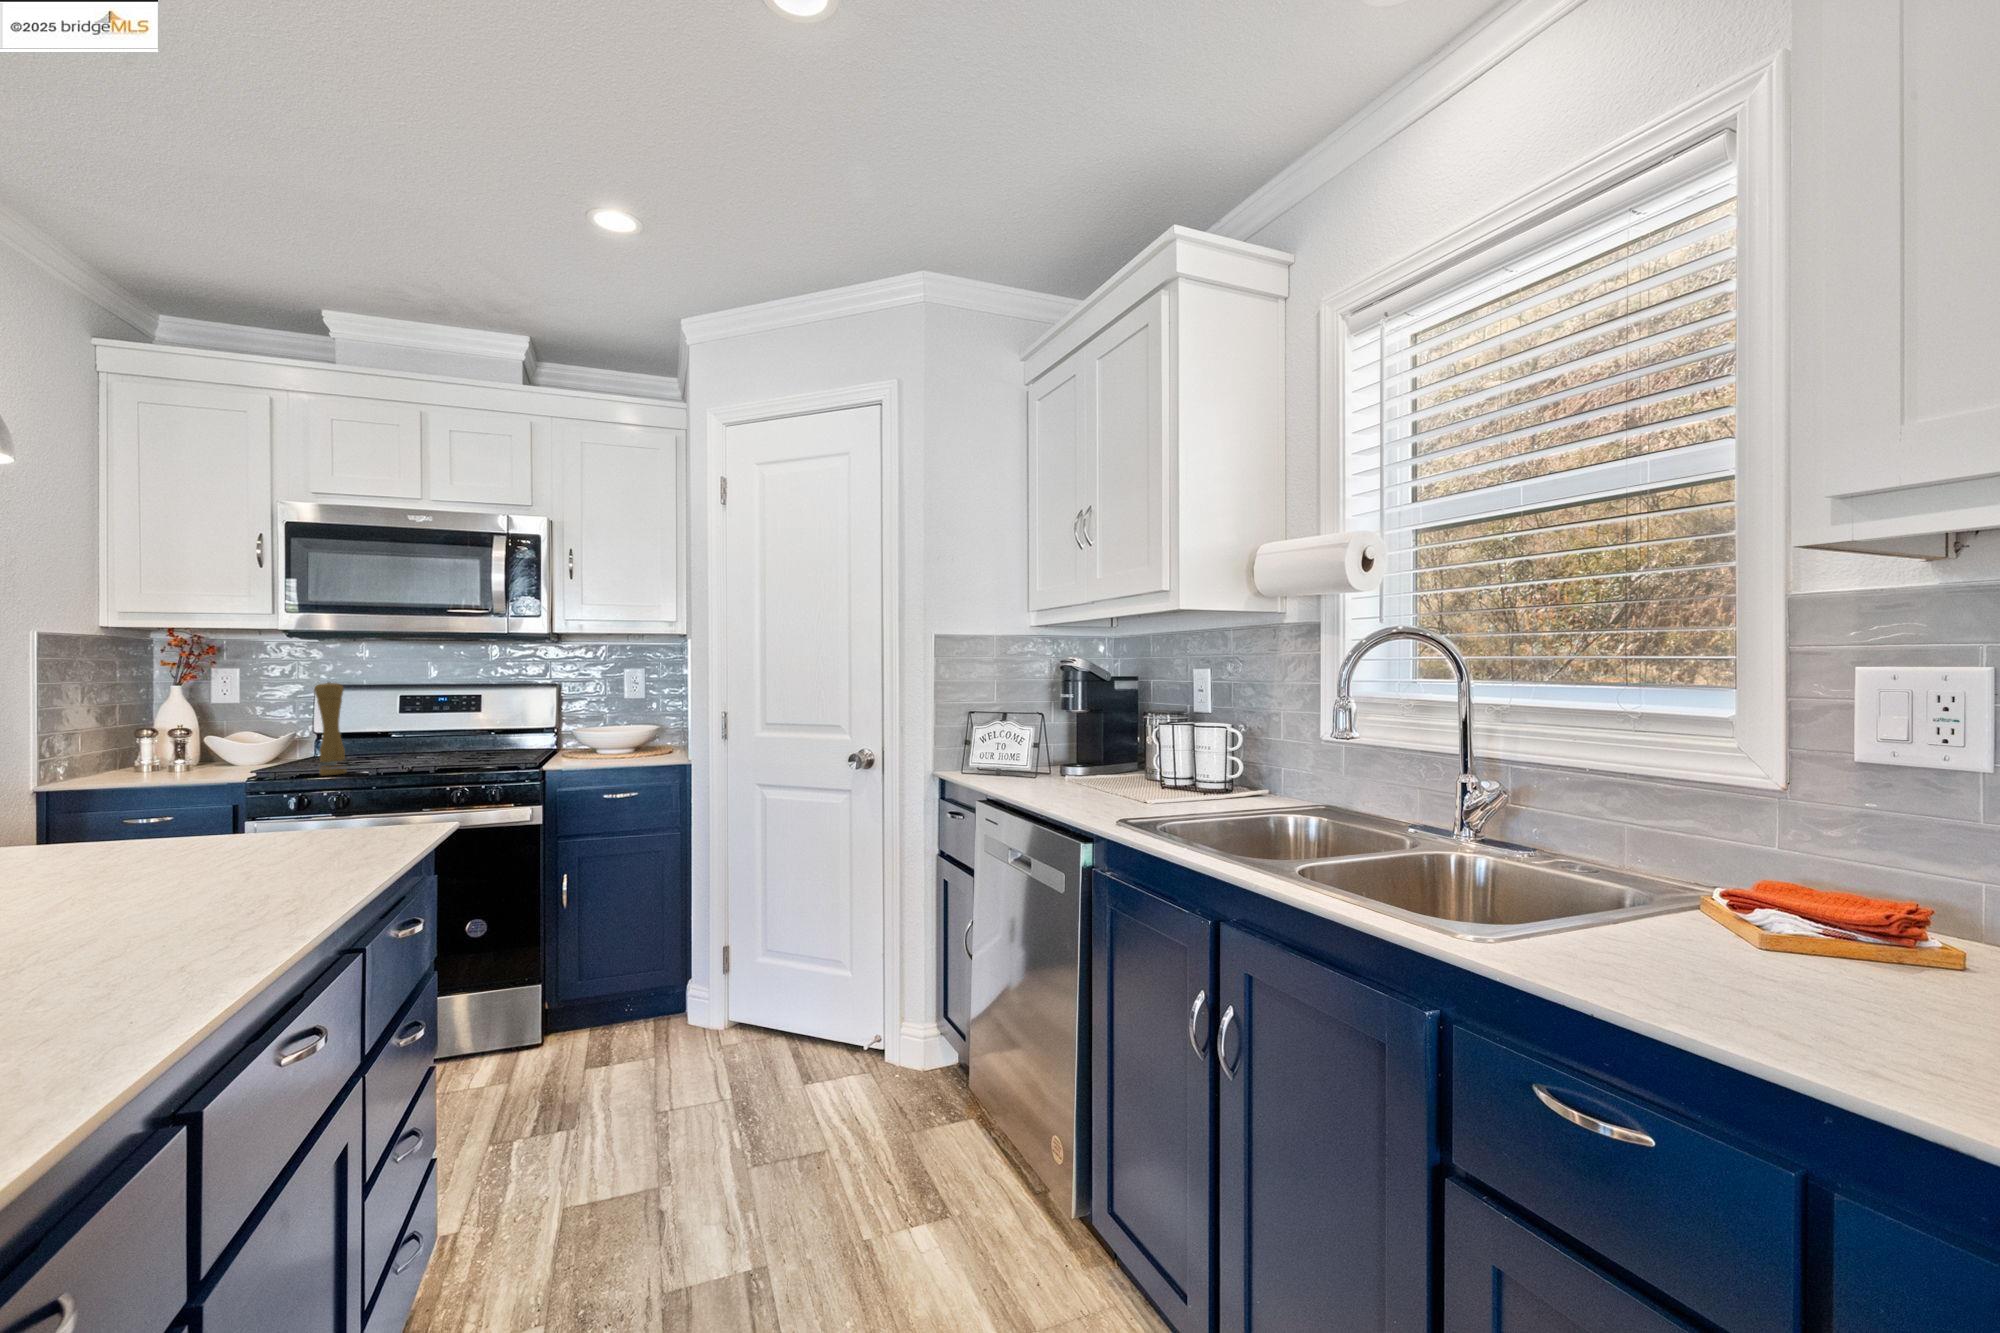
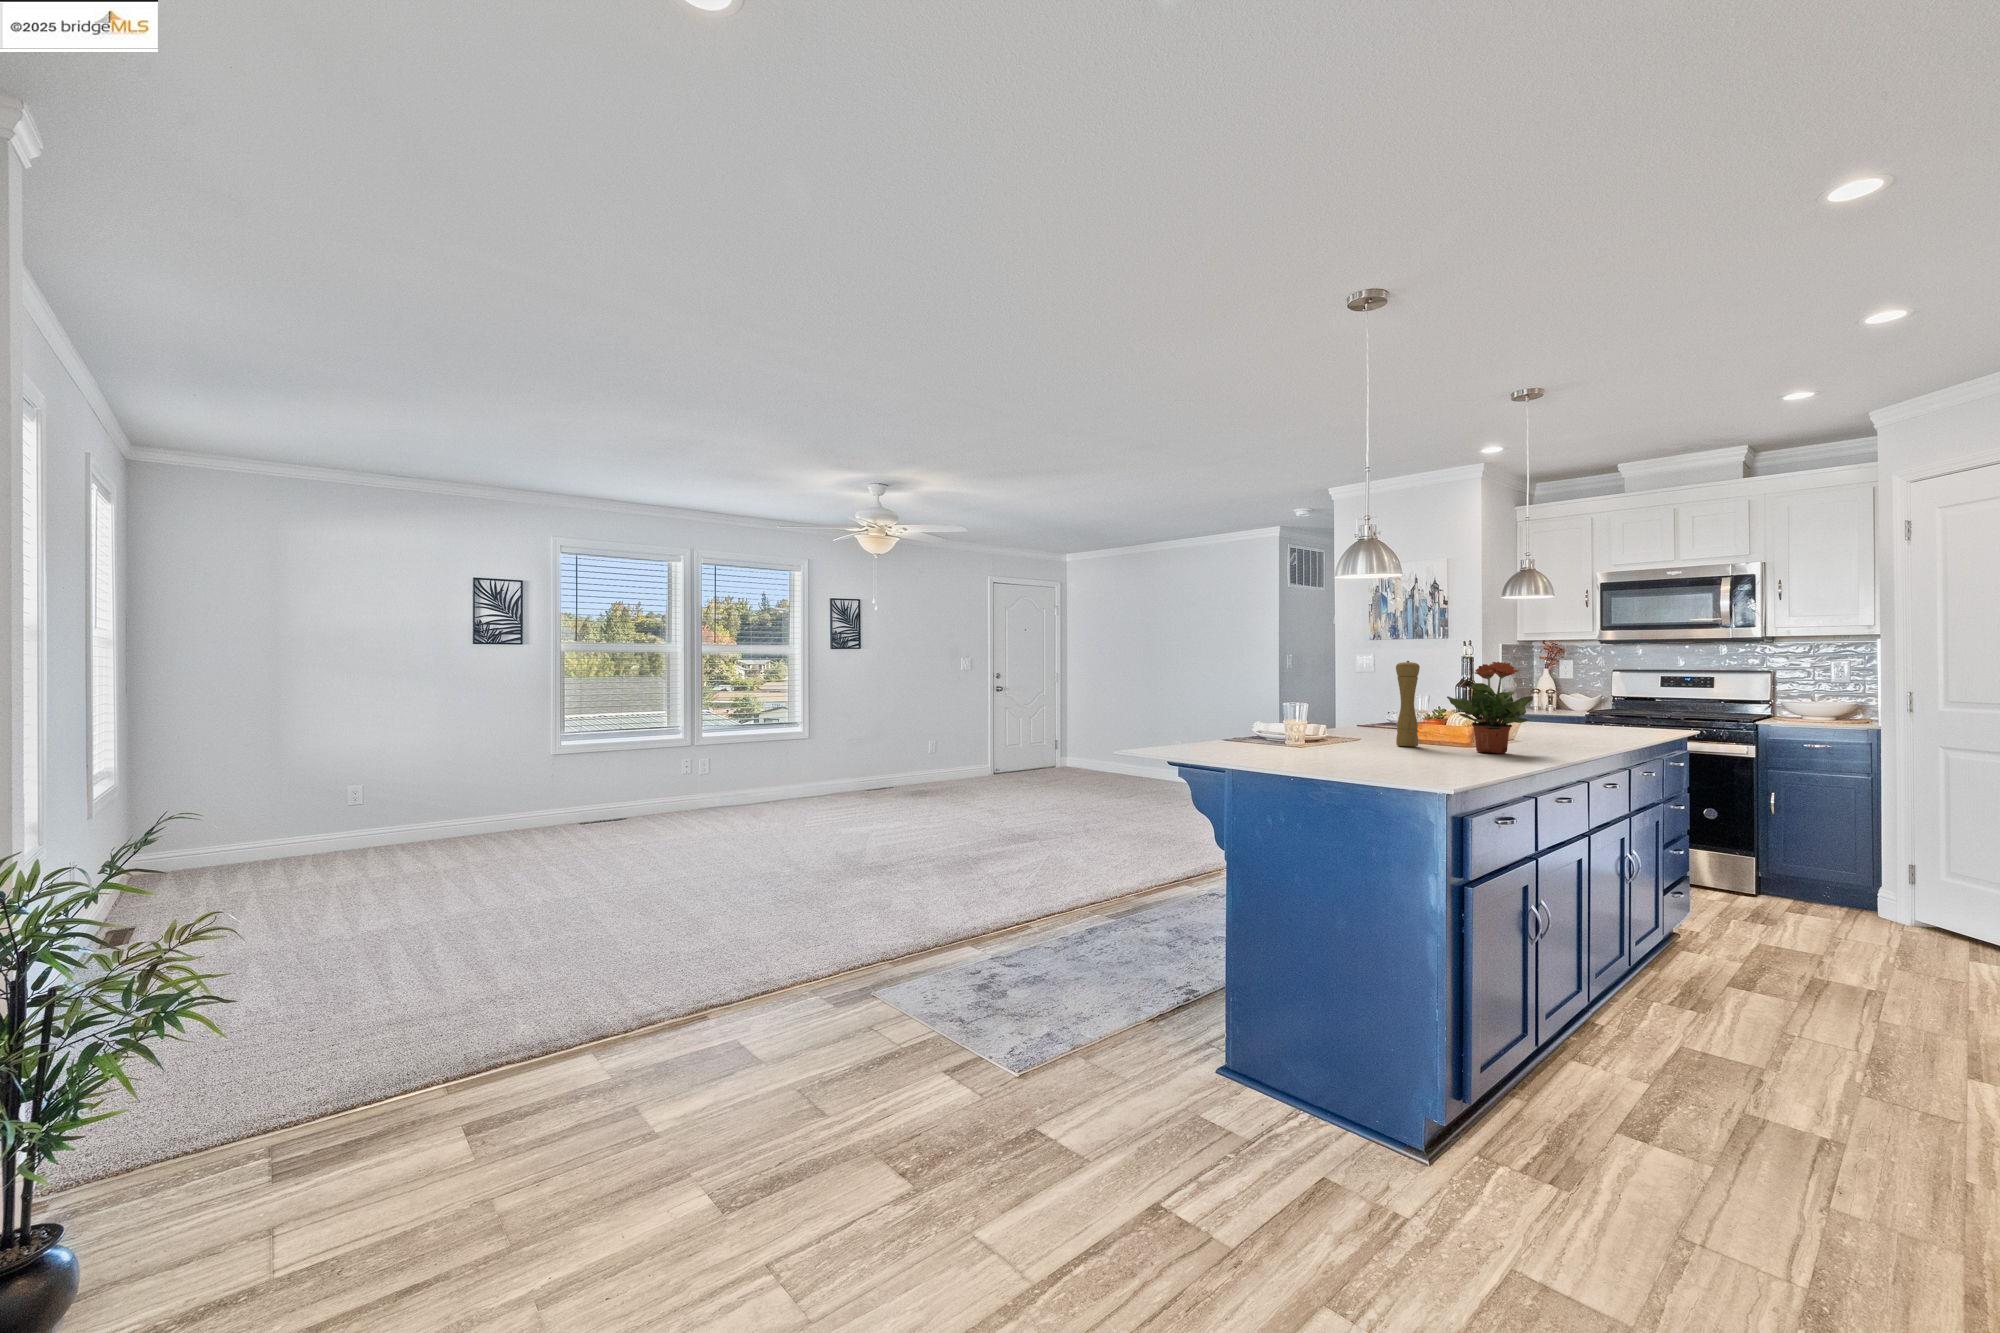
potted plant: none [381,678,473,769] -> present [1447,662,1533,754]

